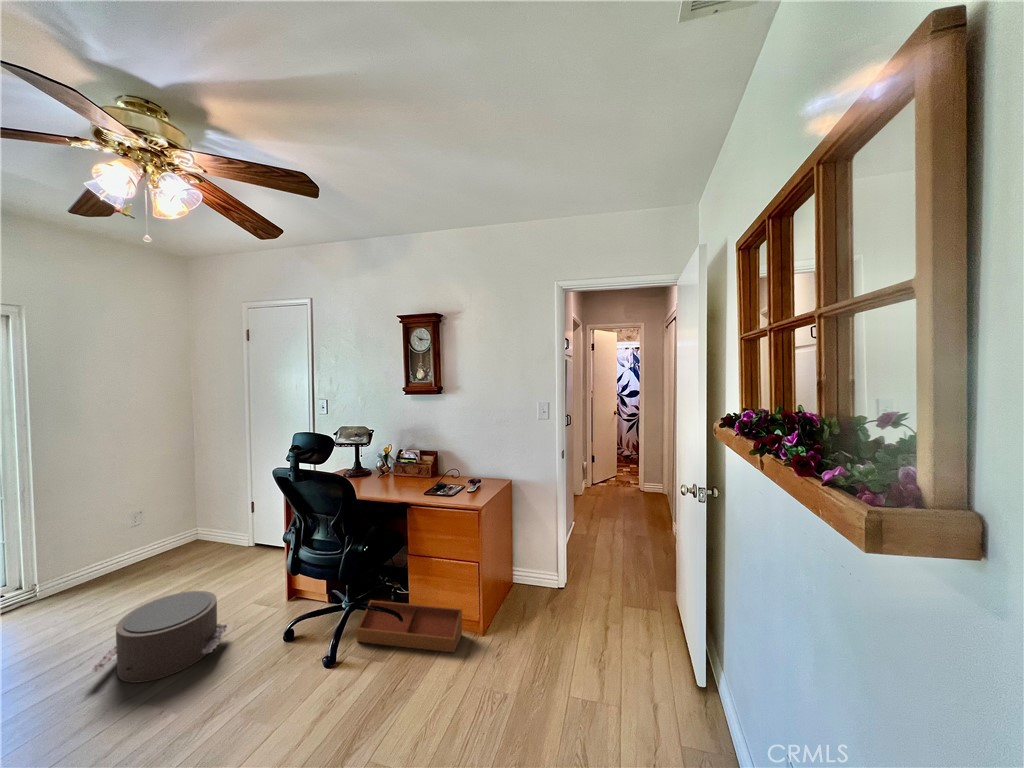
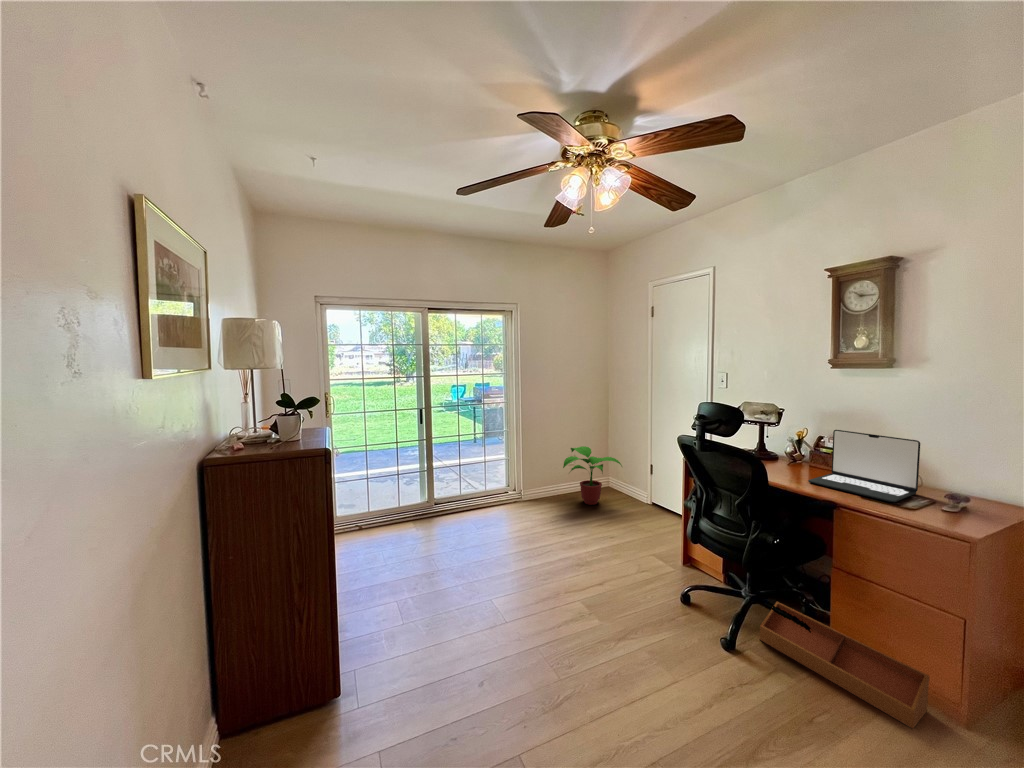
laptop: none [390,444,455,493] -> present [808,430,920,502]
potted plant: none [116,498,214,573] -> present [563,446,622,505]
pouf: present [91,591,228,683] -> none [551,523,635,586]

